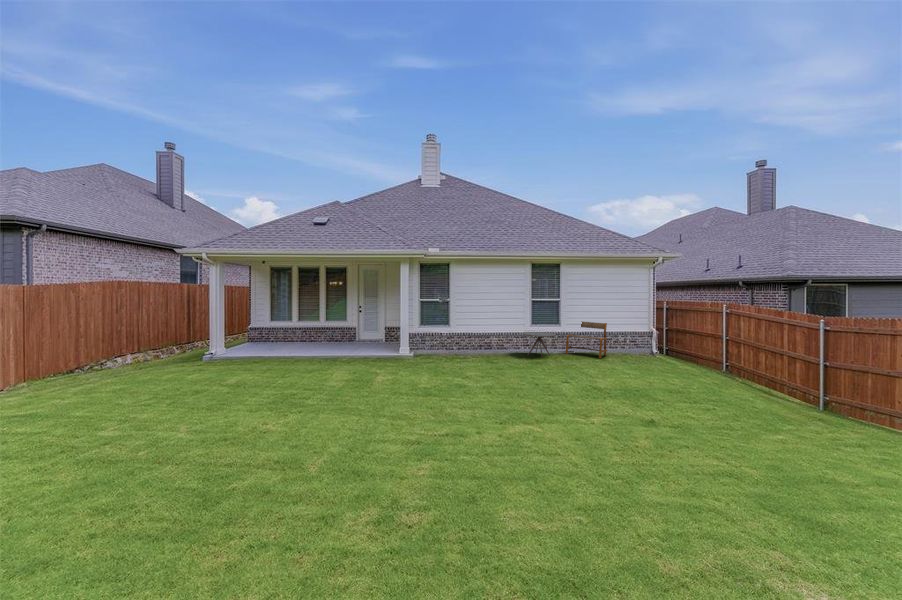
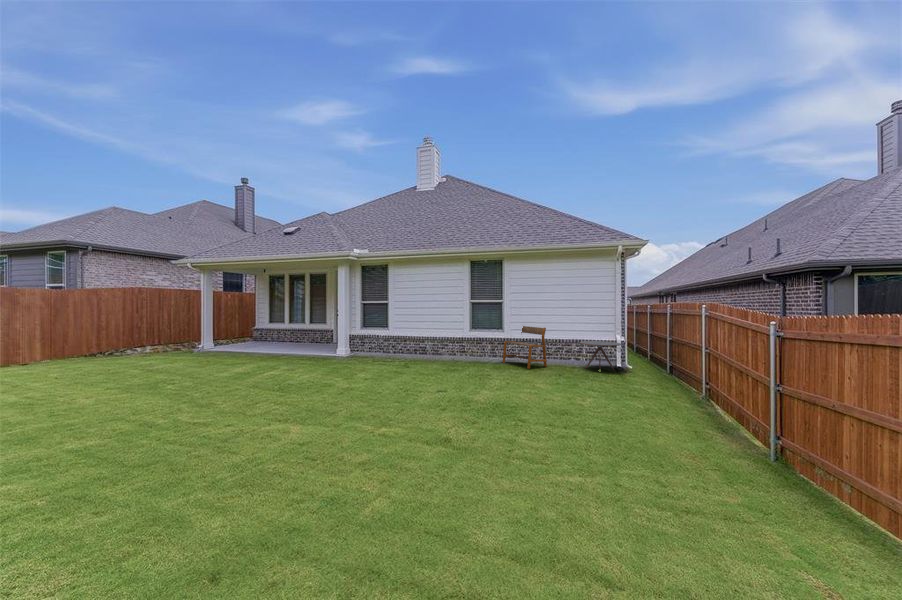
round table: present [523,332,556,357] -> present [580,341,621,370]

